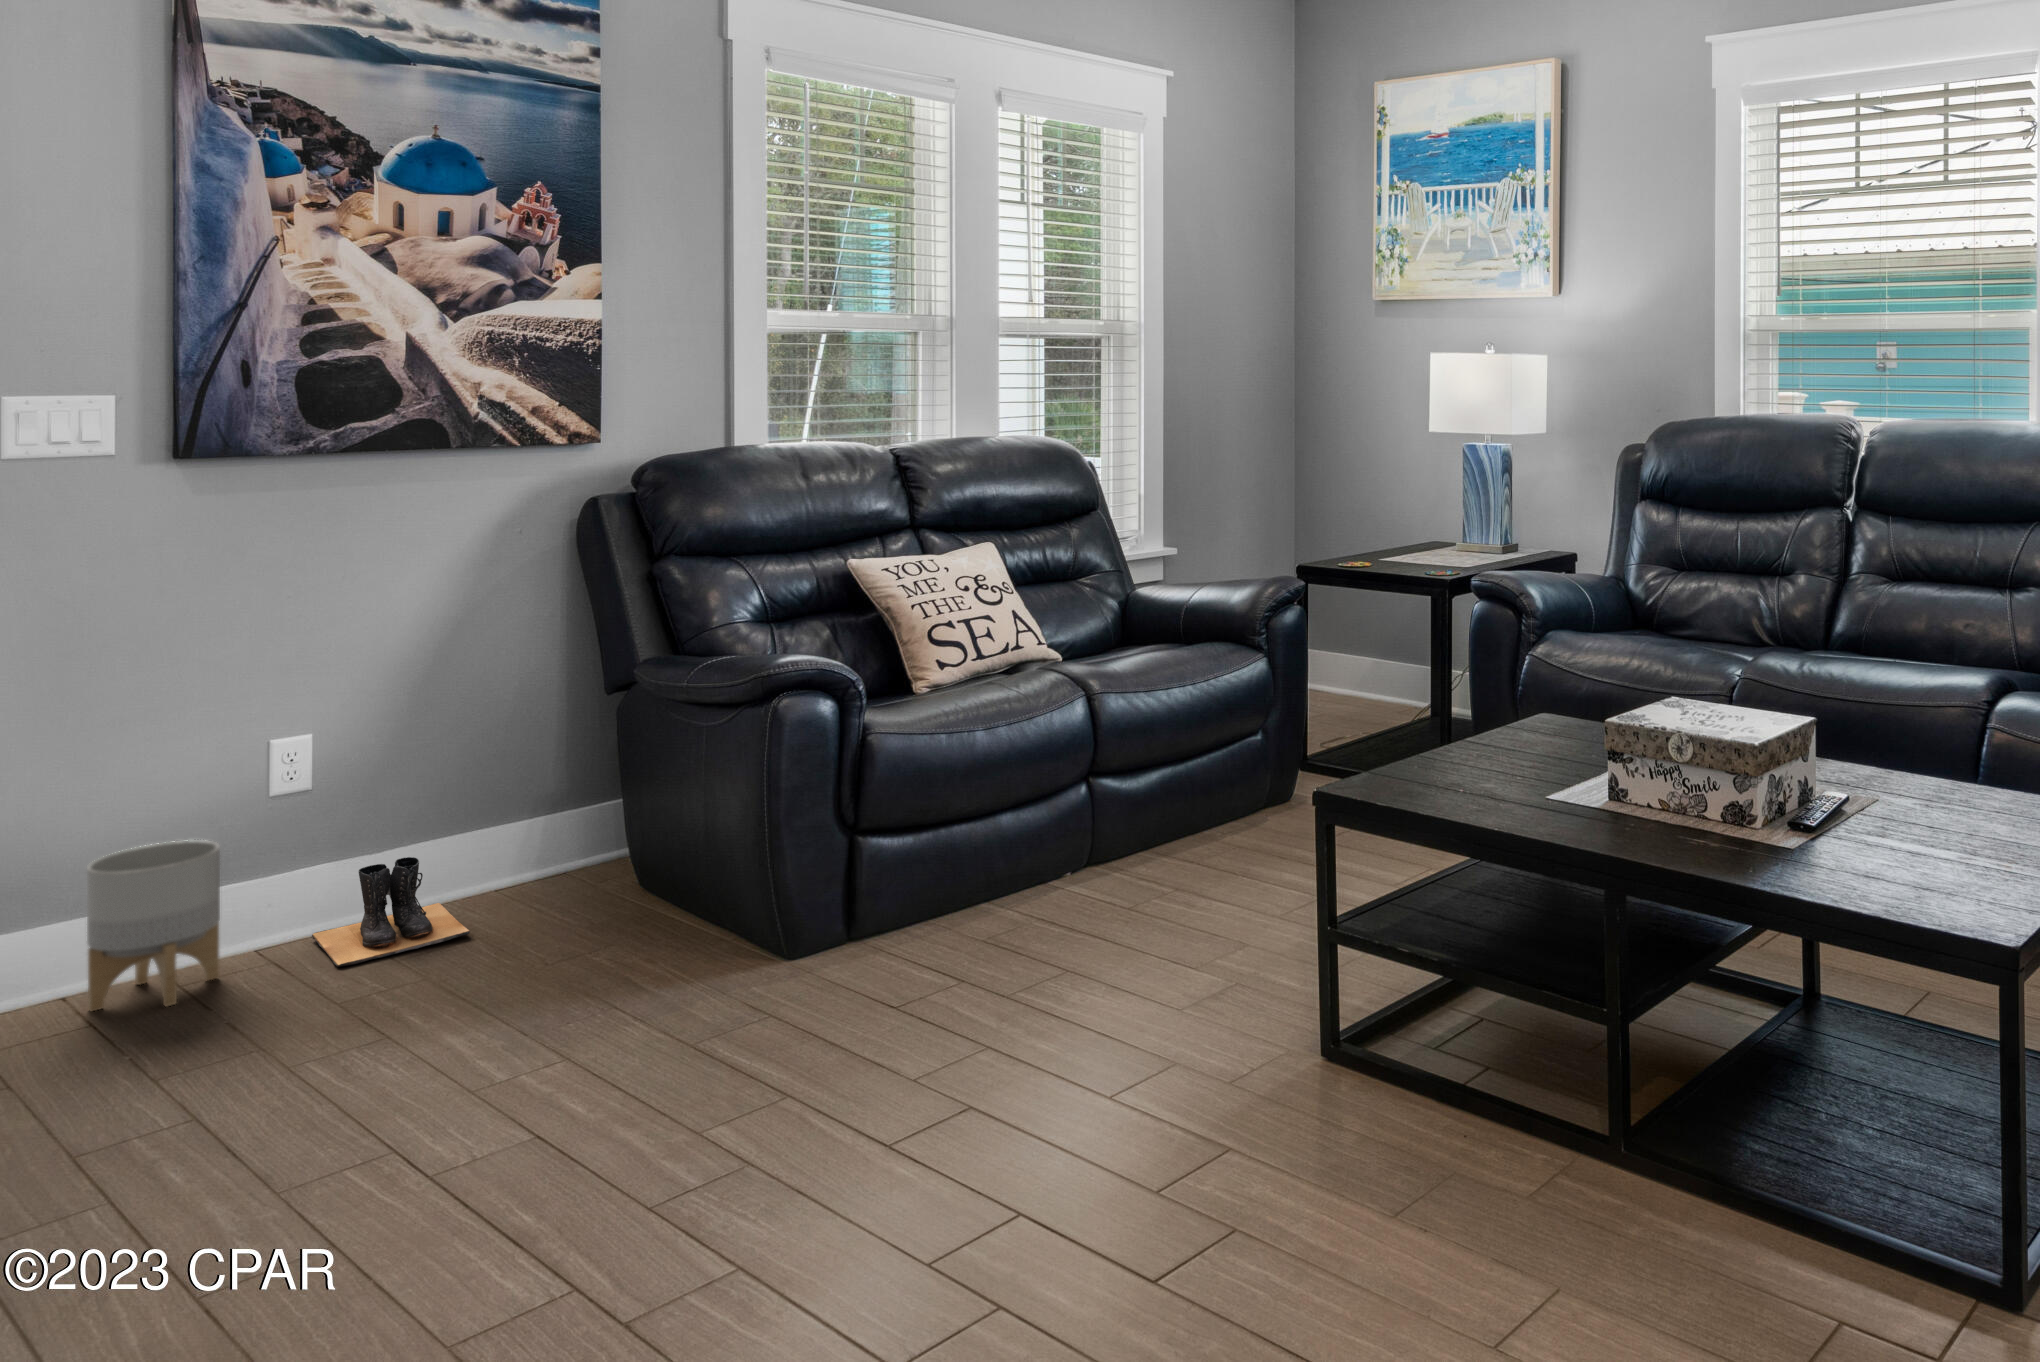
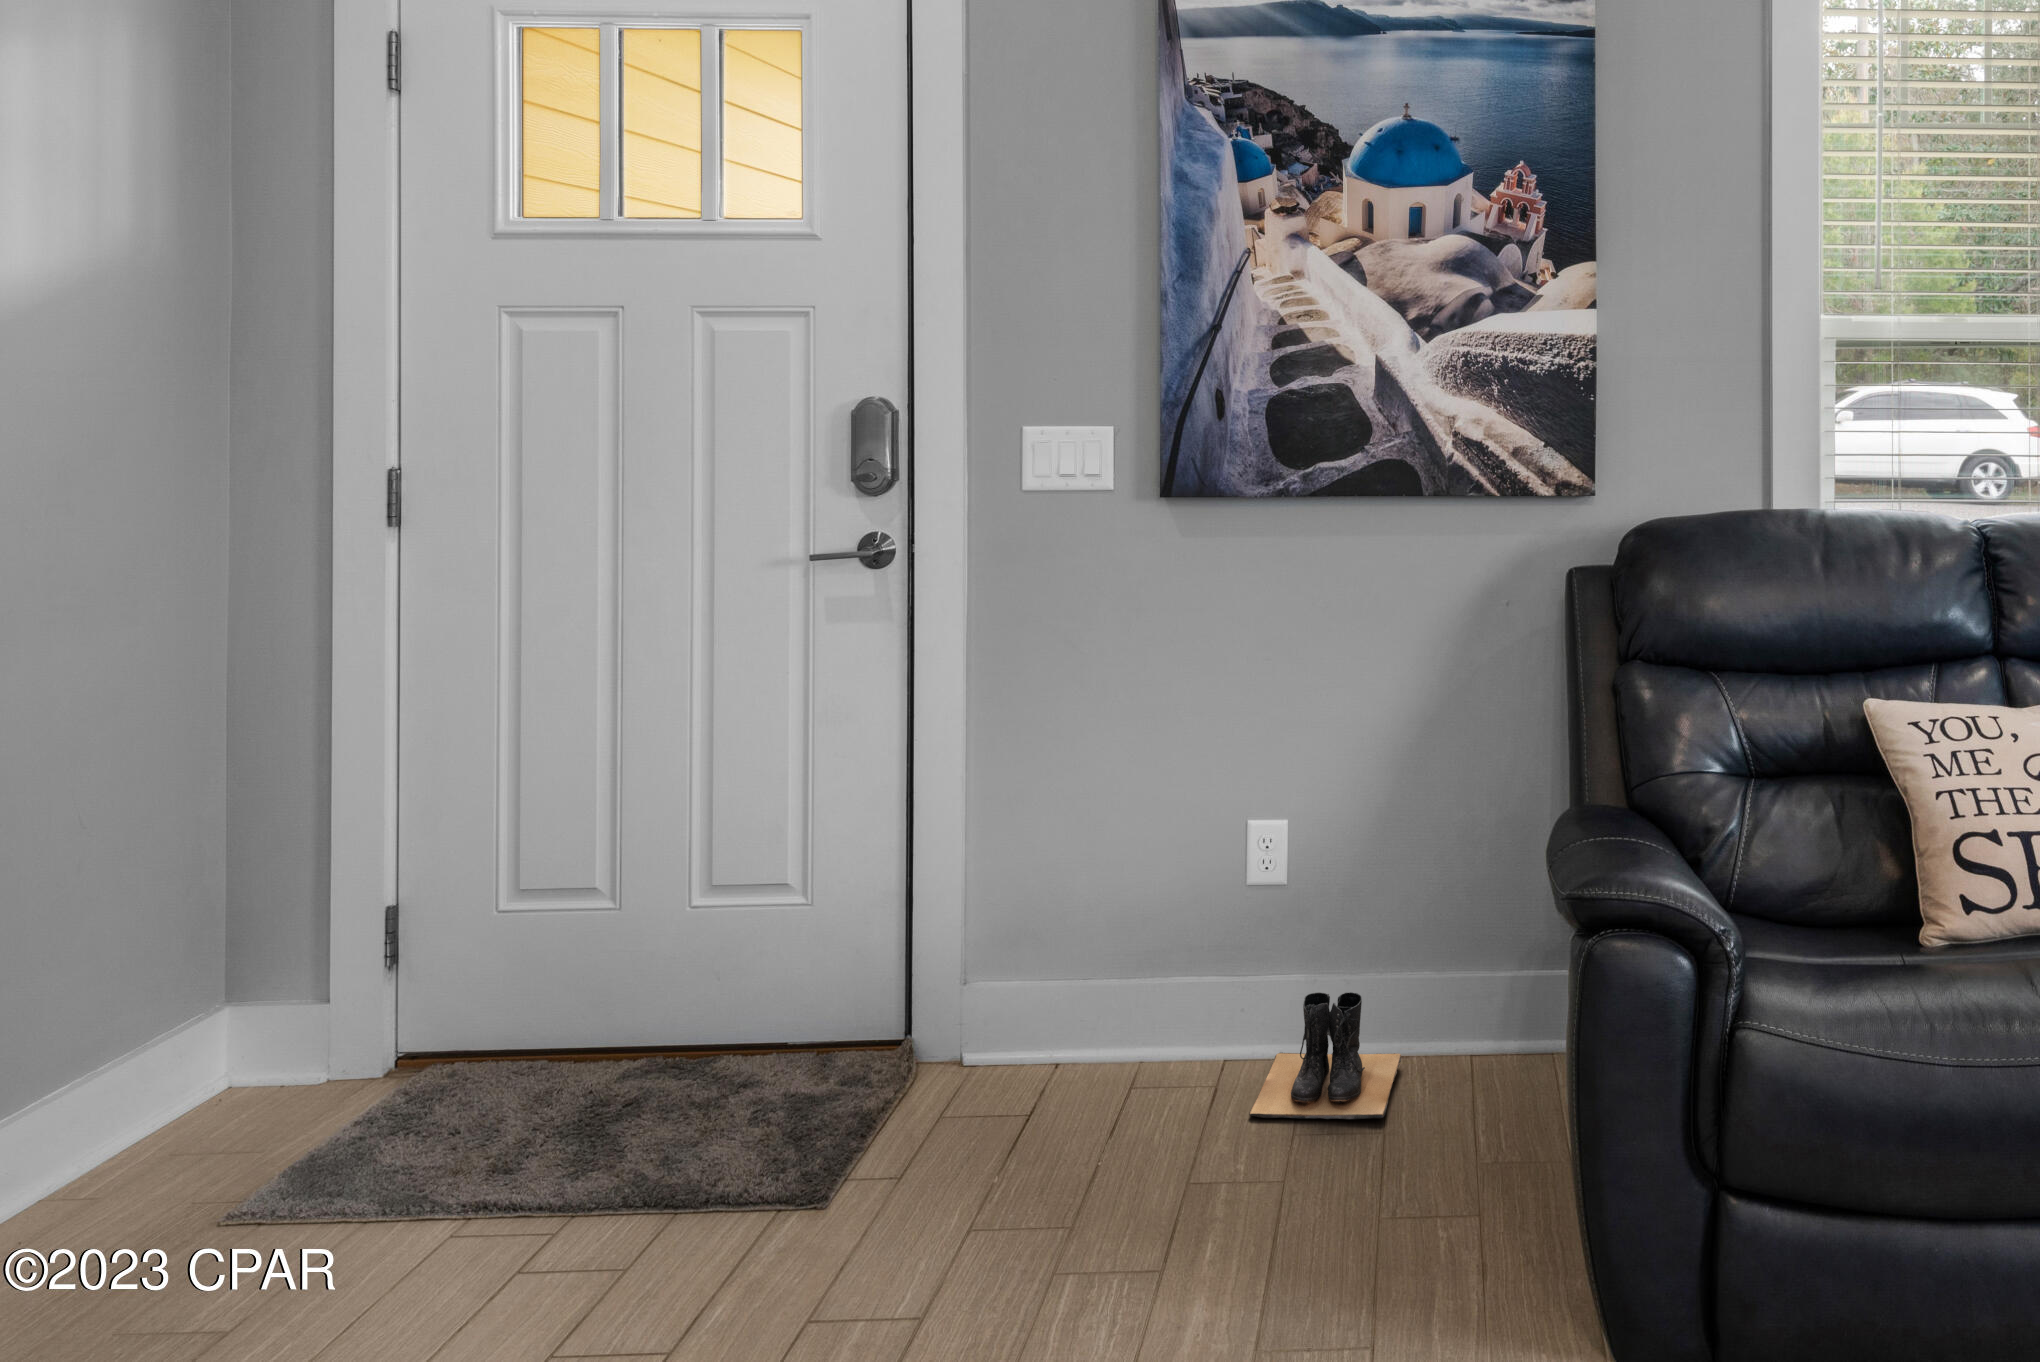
planter: present [87,840,220,1011] -> none [1056,915,1169,1109]

